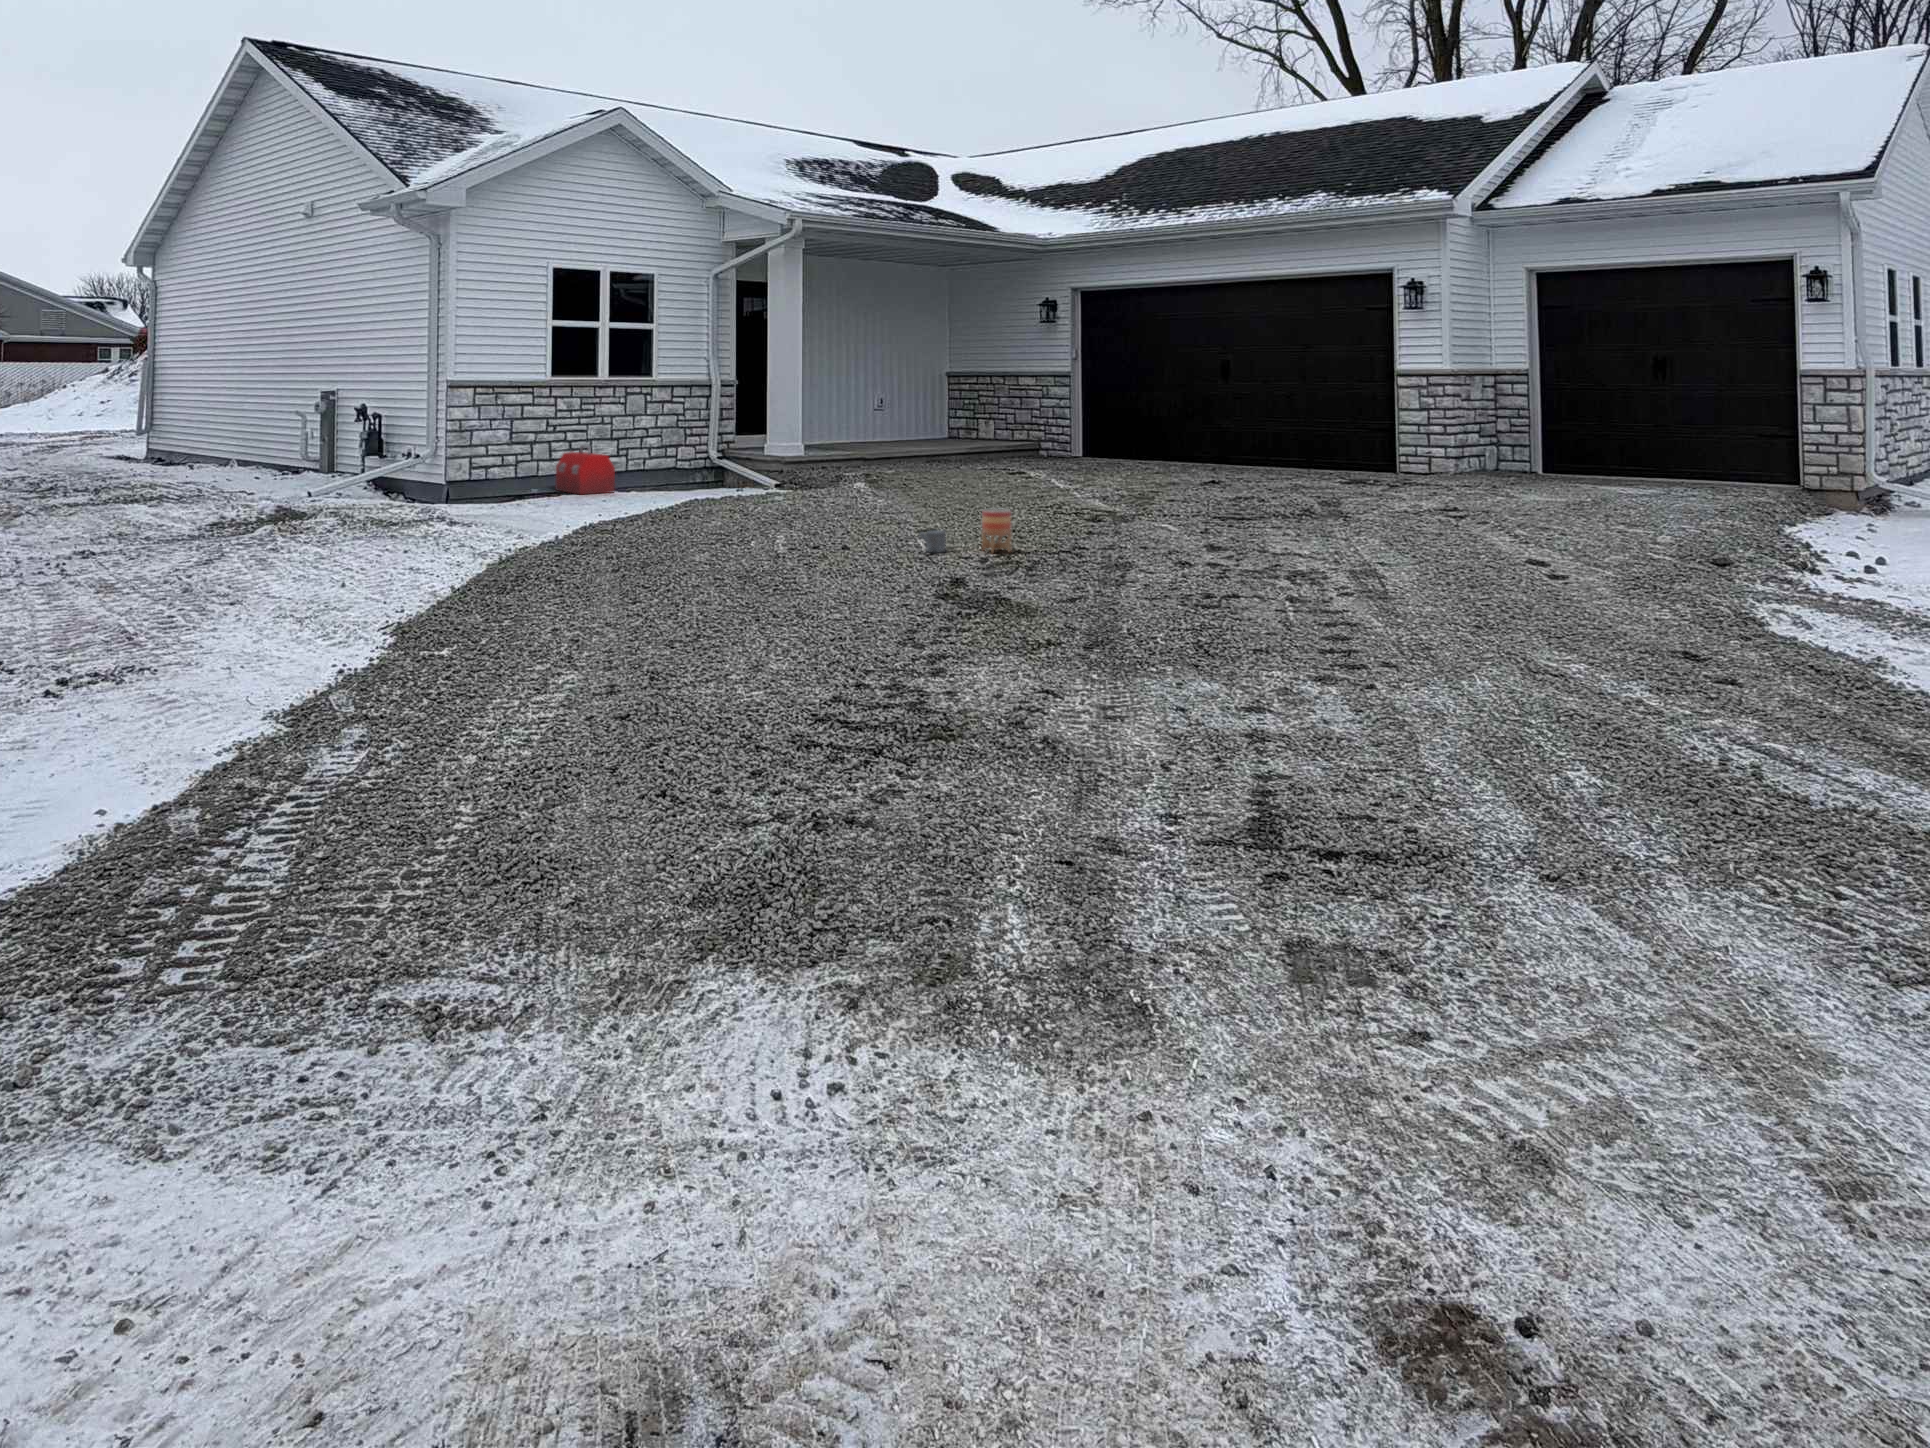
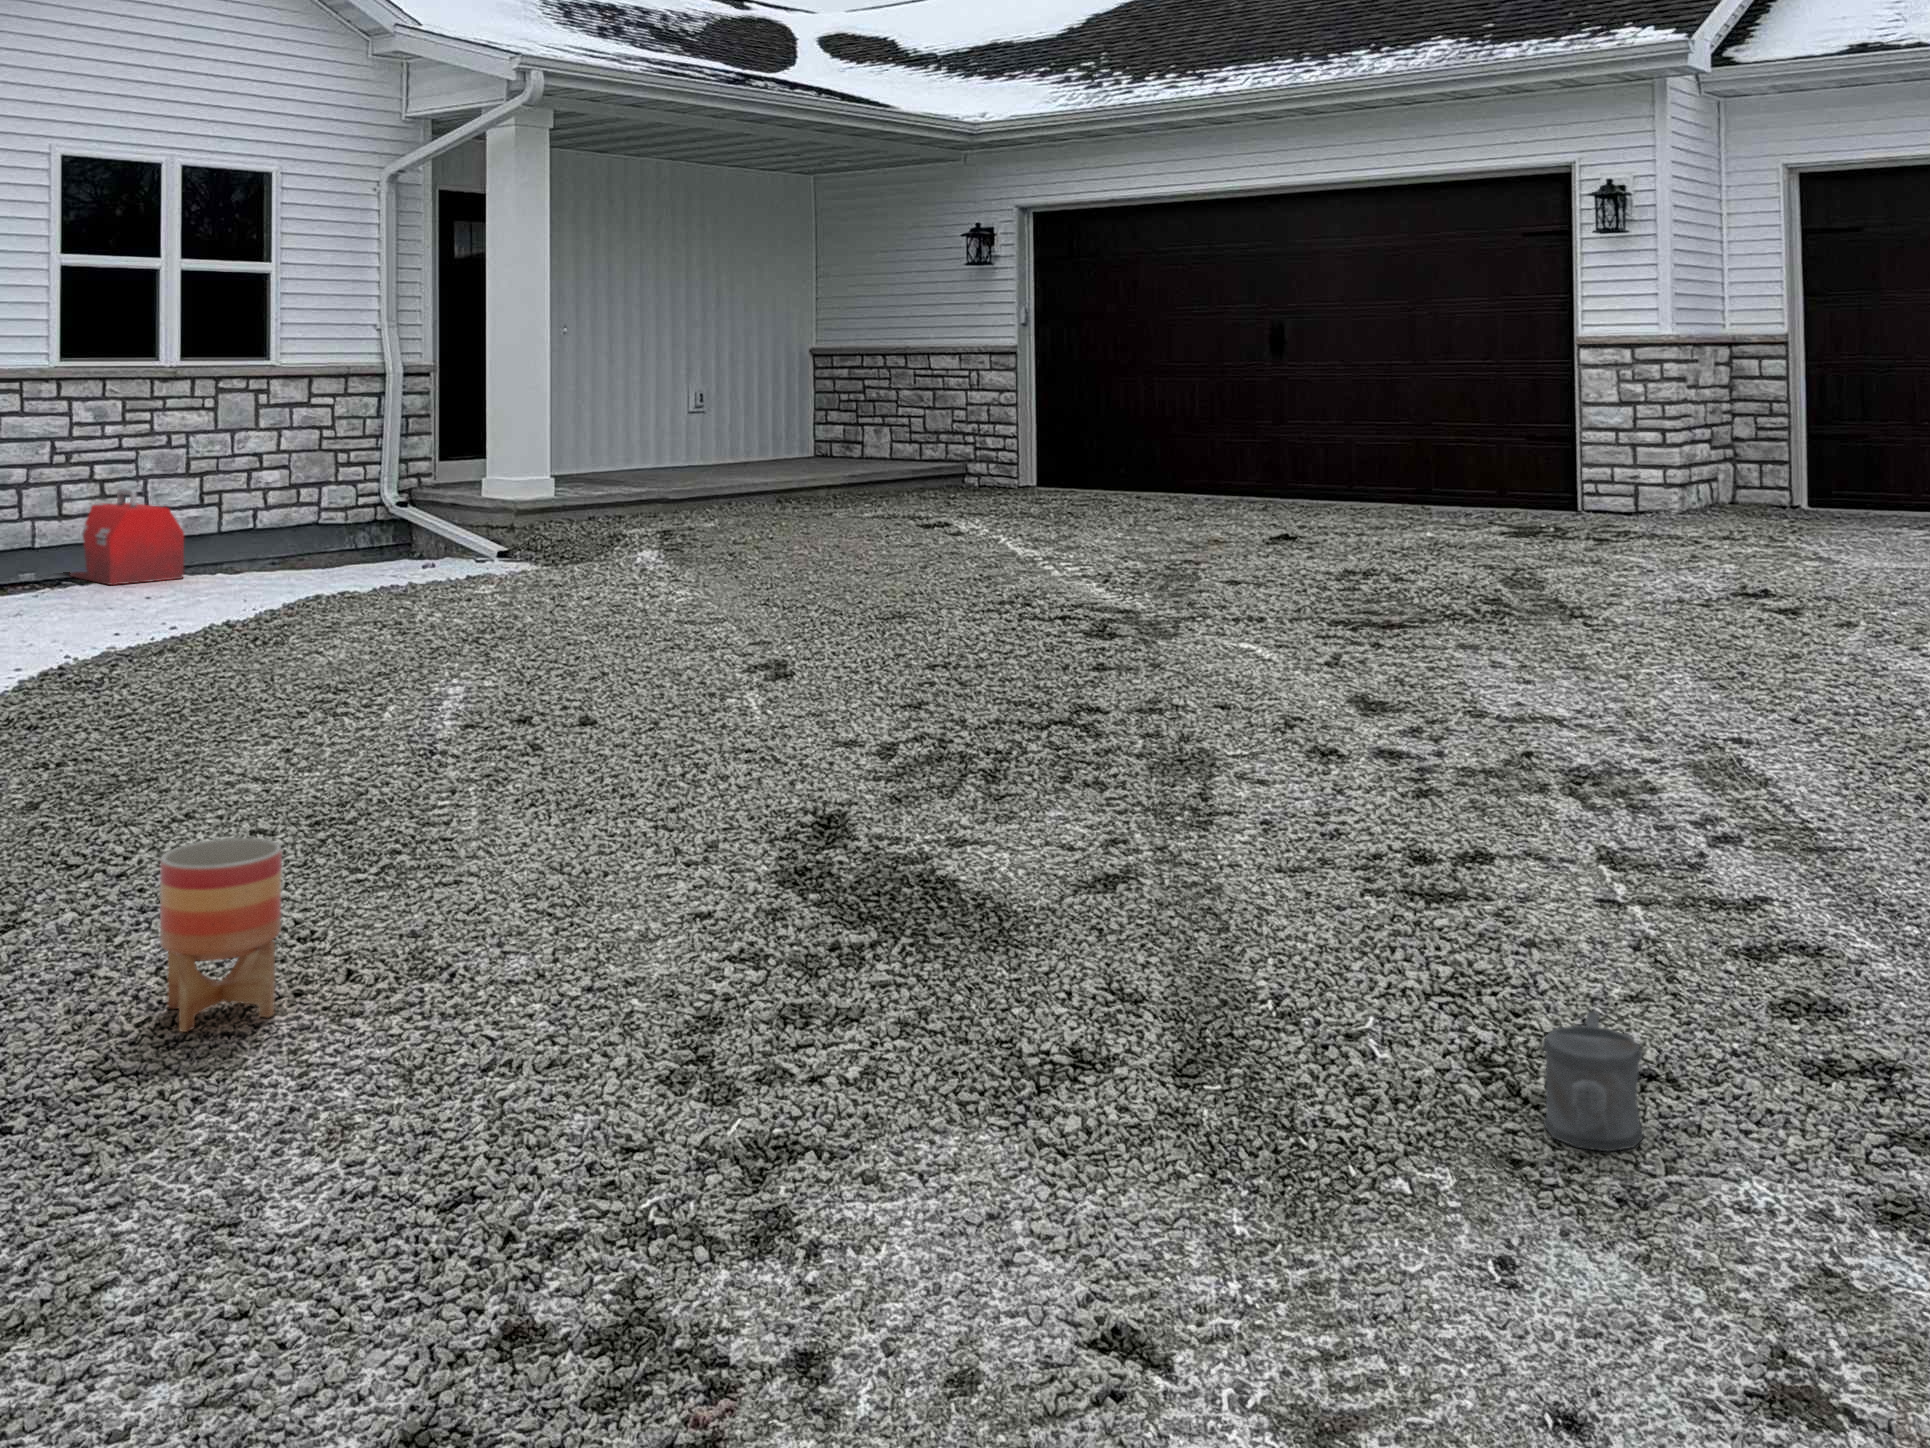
planter: present [982,508,1012,553] -> present [160,838,282,1032]
watering can: present [920,530,946,553] -> present [1543,1012,1644,1152]

